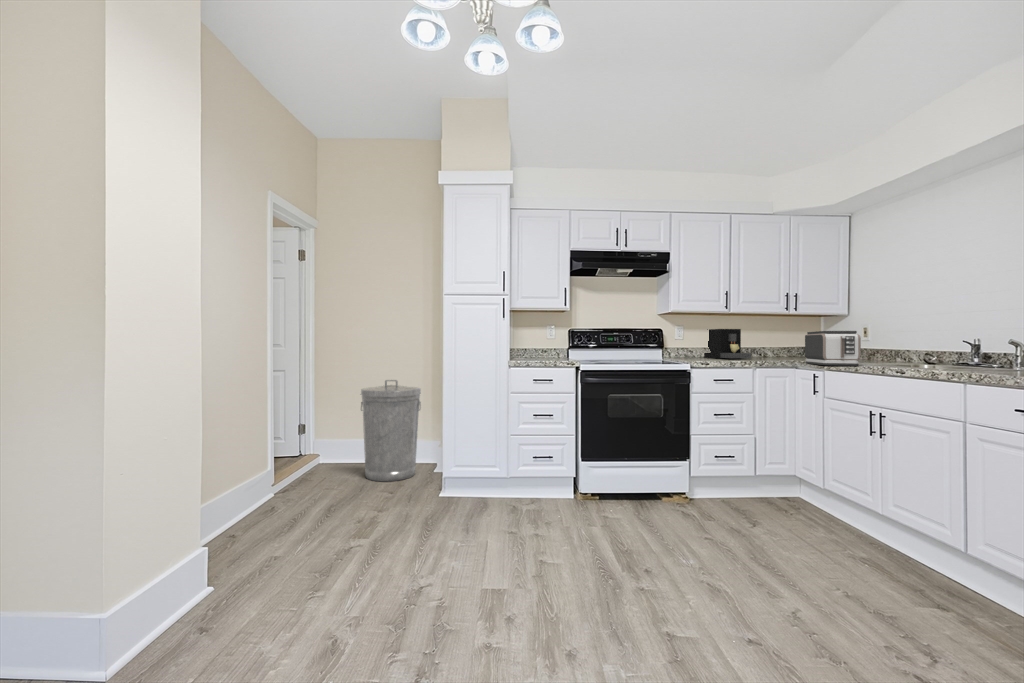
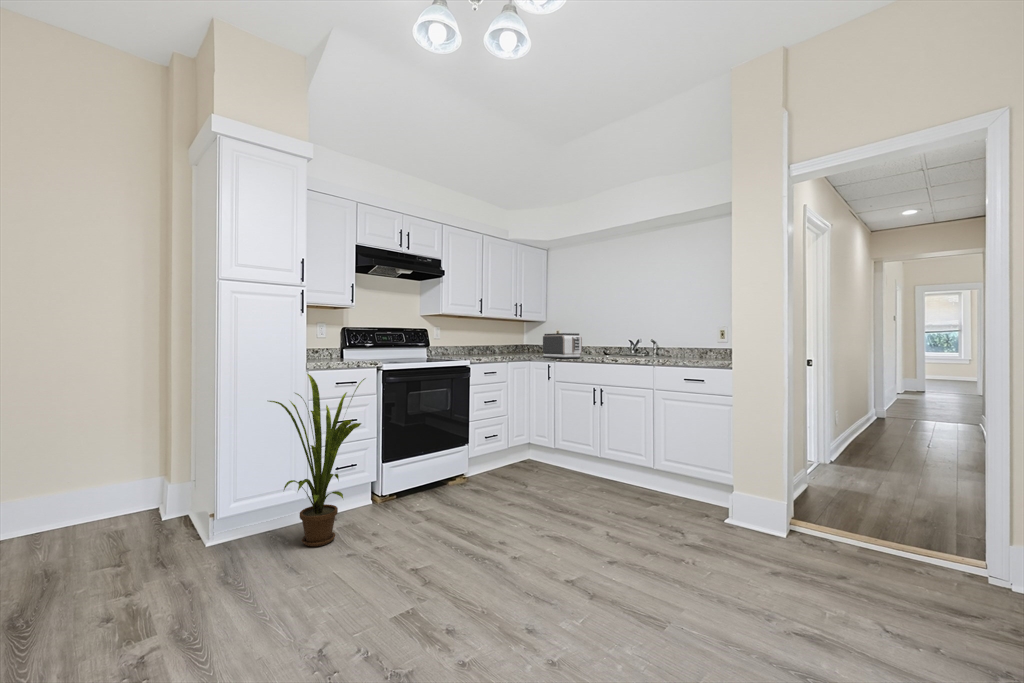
coffee maker: present [704,329,751,358] -> none [454,330,494,355]
house plant: none [460,370,538,519] -> present [269,374,366,547]
trash can: present [361,380,421,482] -> none [19,397,141,557]

